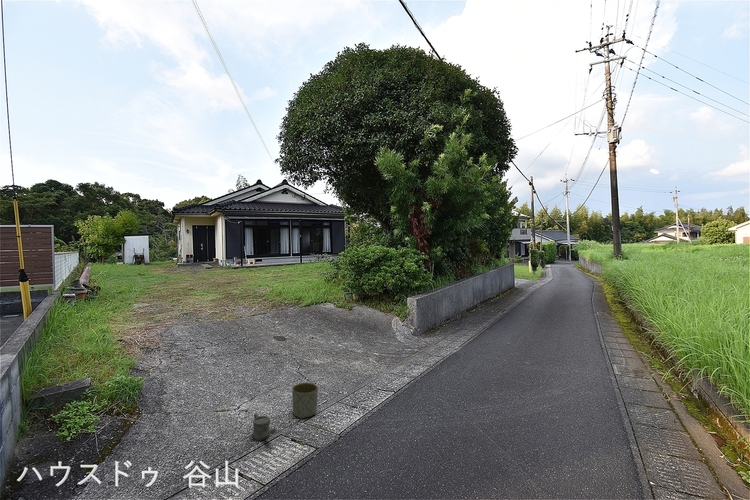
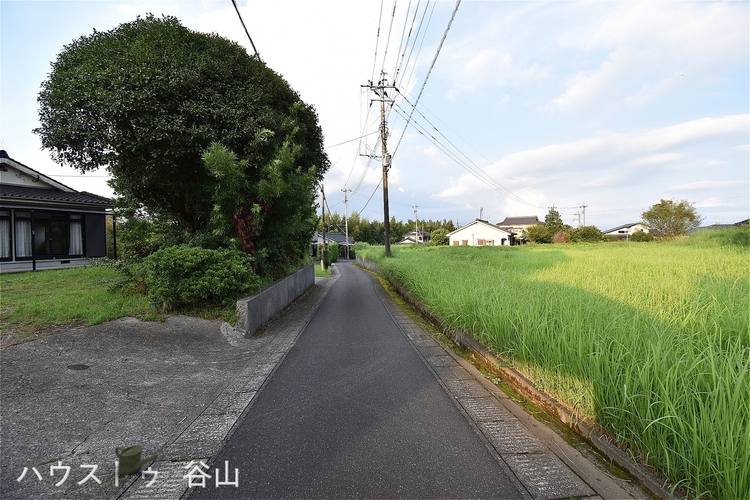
planter: present [292,383,318,418] -> none [155,400,187,439]

